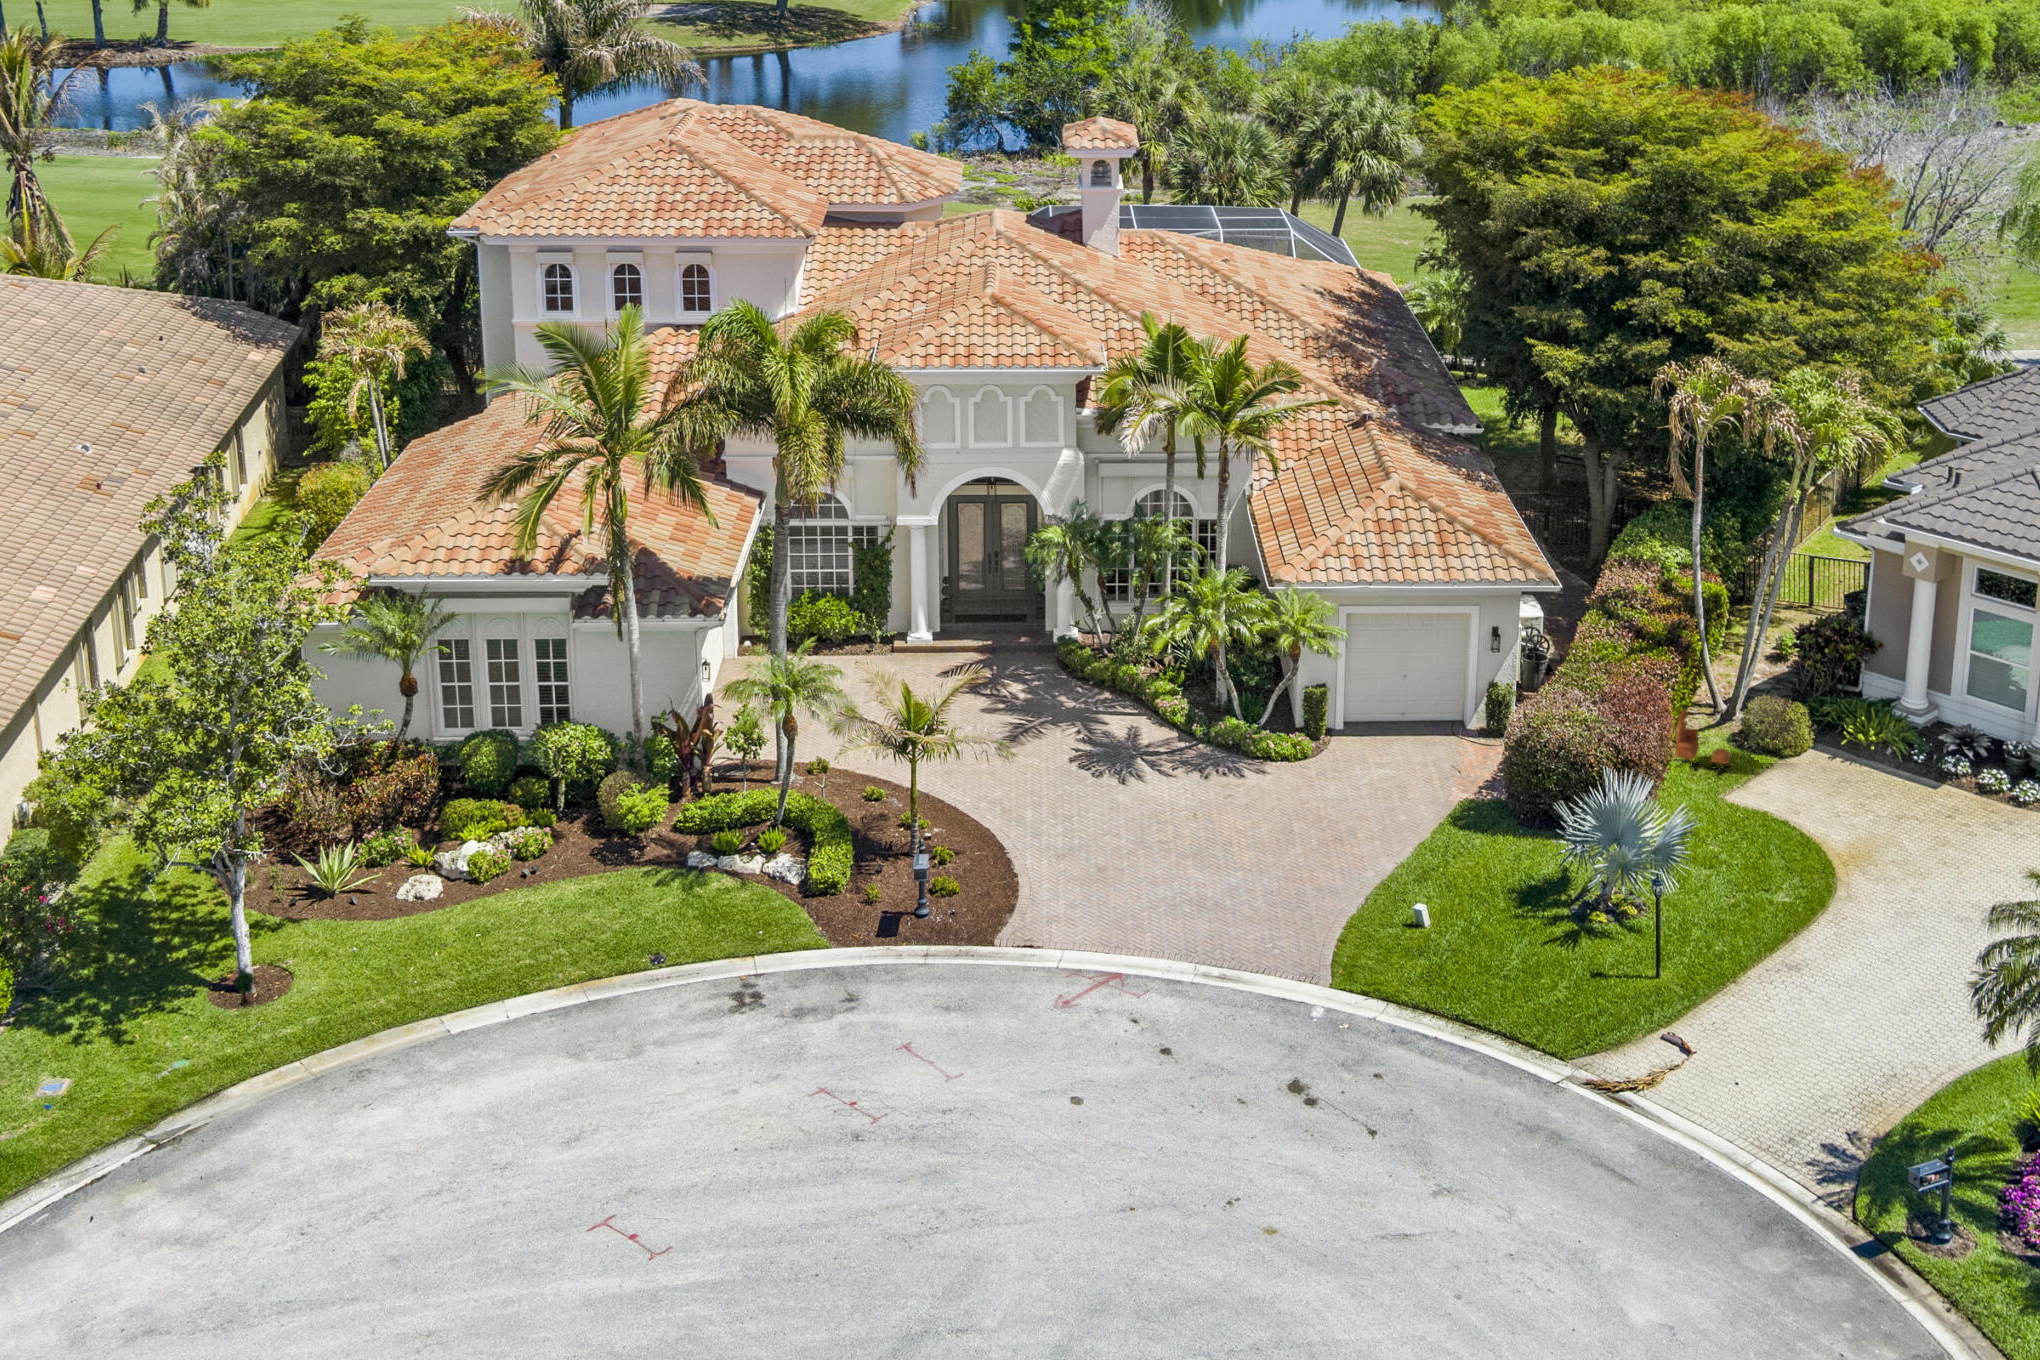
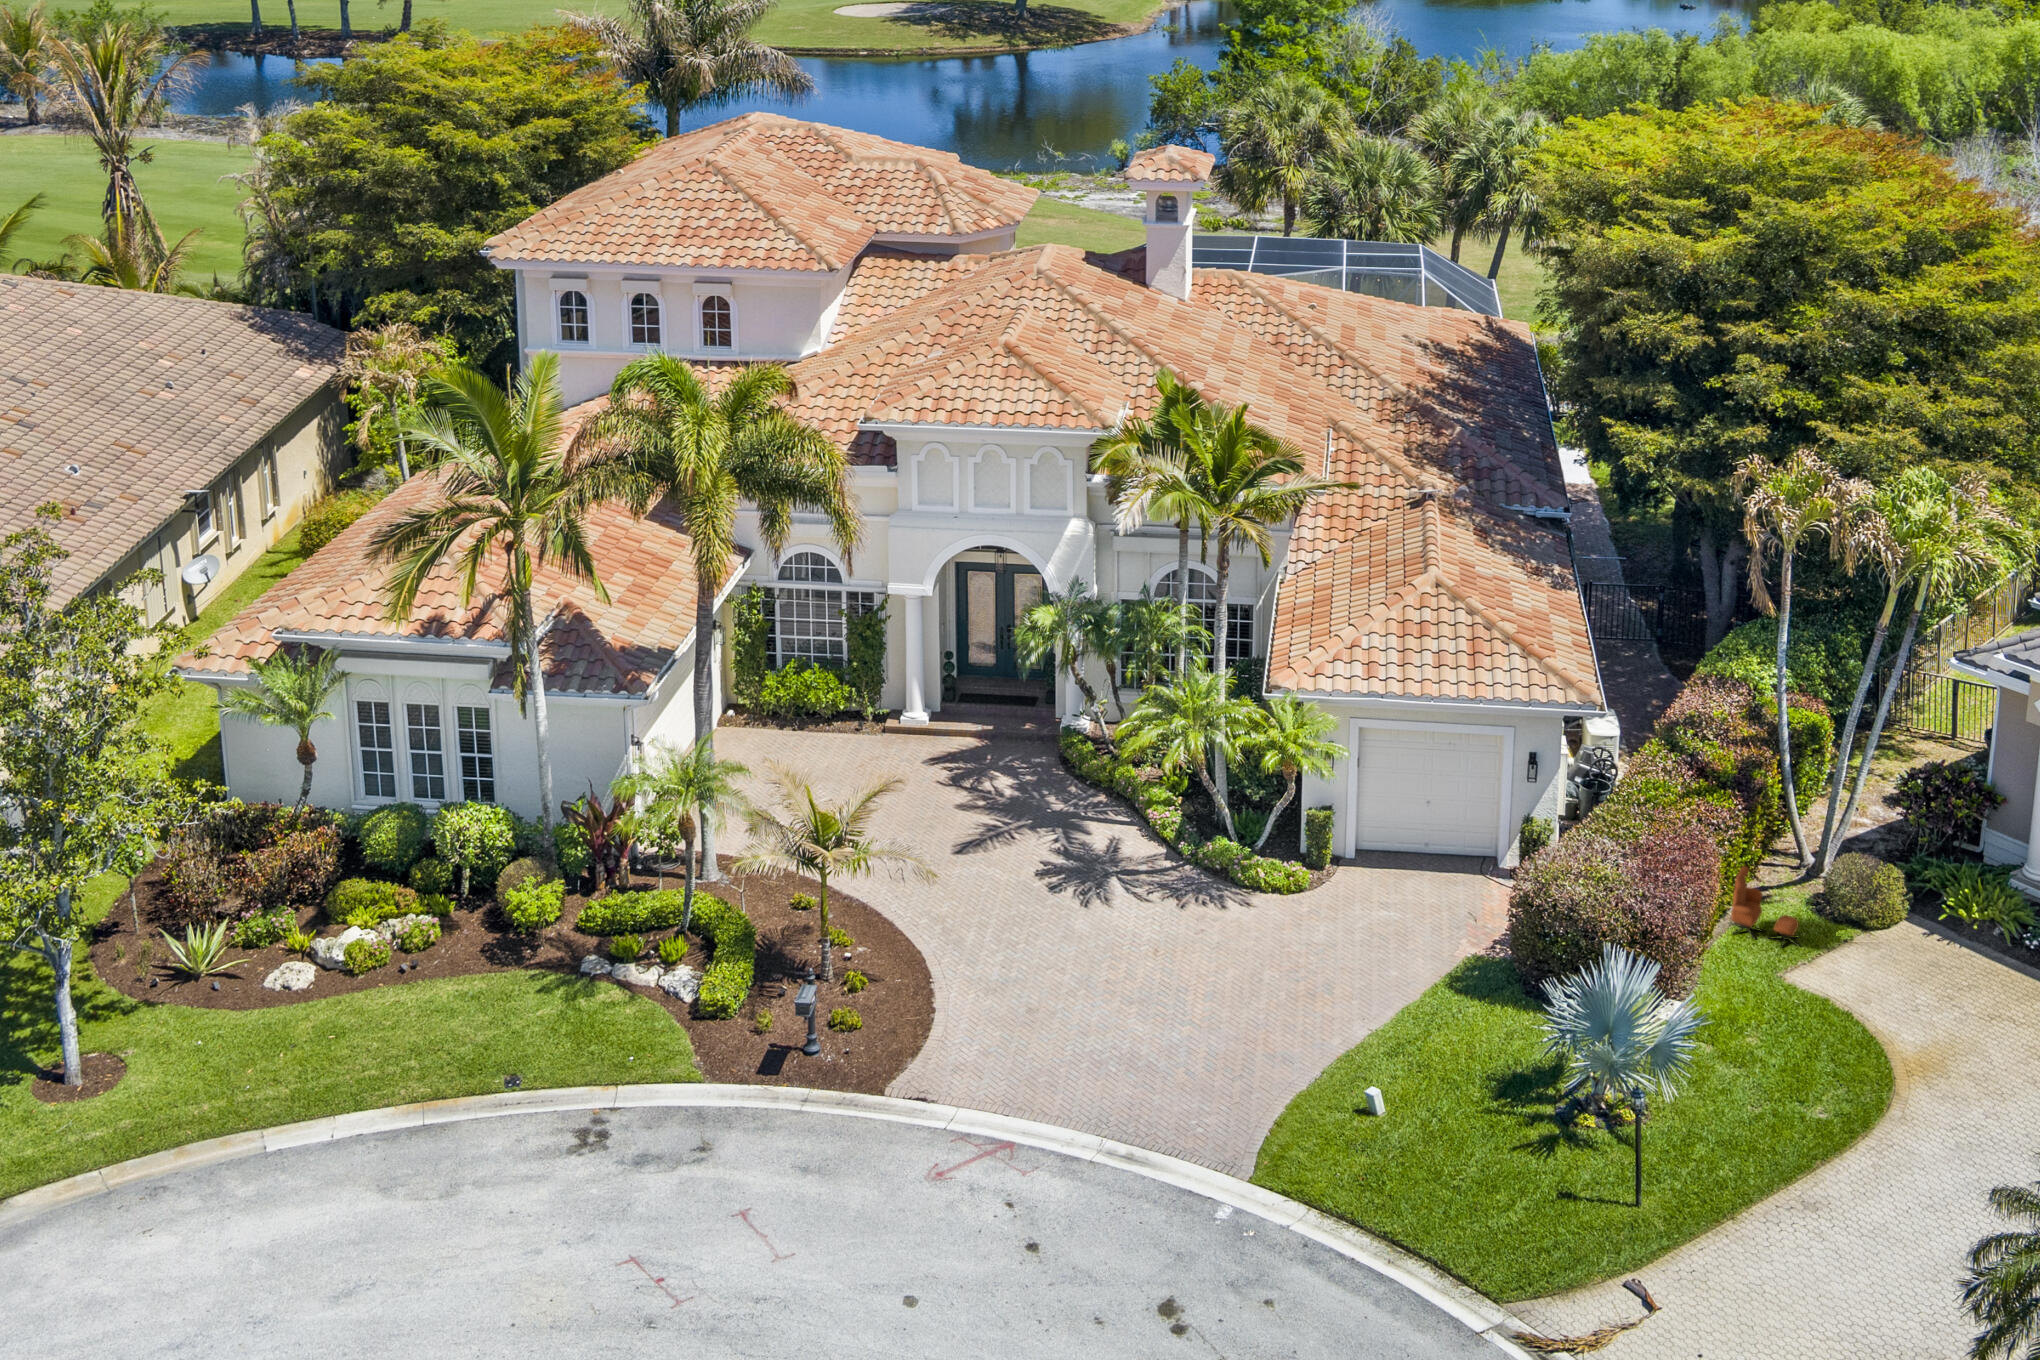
decorative plant: present [232,965,255,1006] -> none [48,1057,79,1102]

